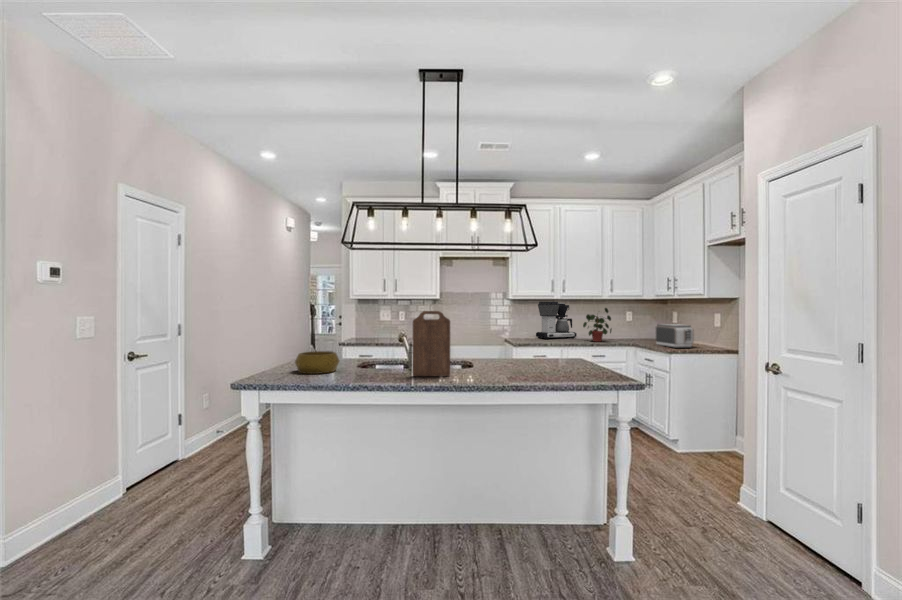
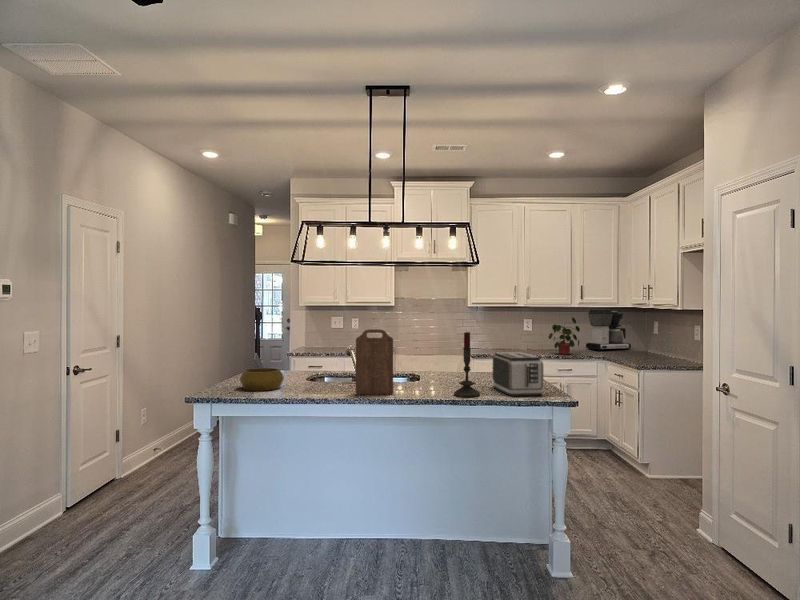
coffee maker: present [536,301,577,339] -> present [586,310,631,351]
candle: none [512,311,537,378] -> present [454,332,480,397]
toaster: present [656,324,694,348] -> present [493,352,543,396]

